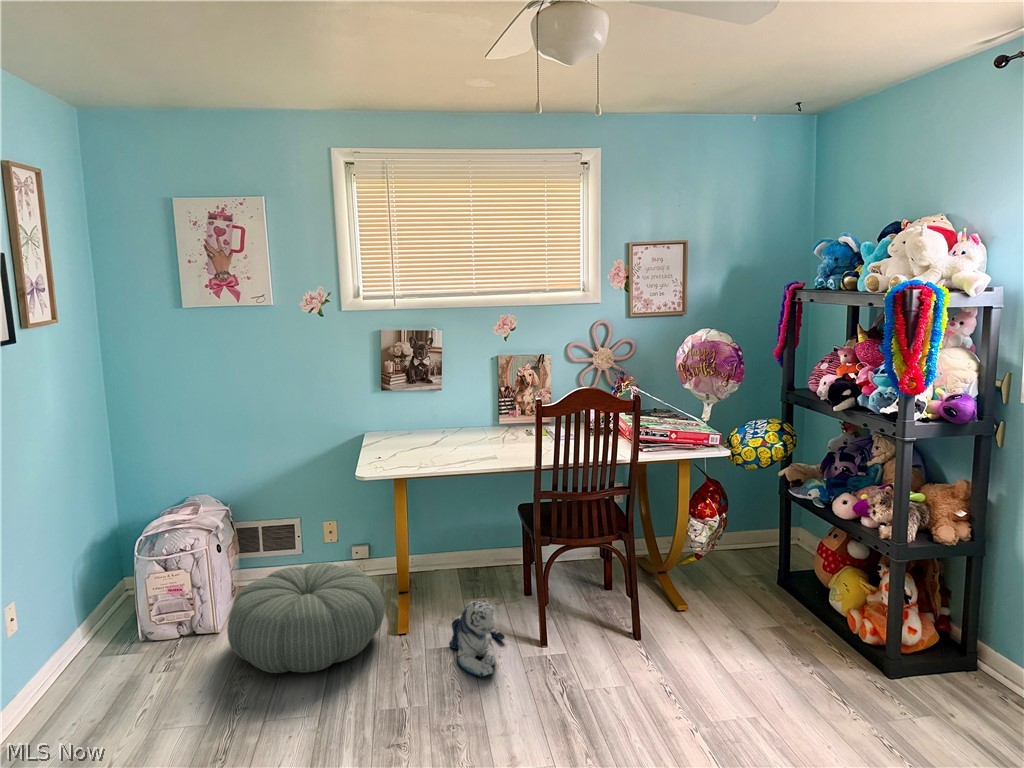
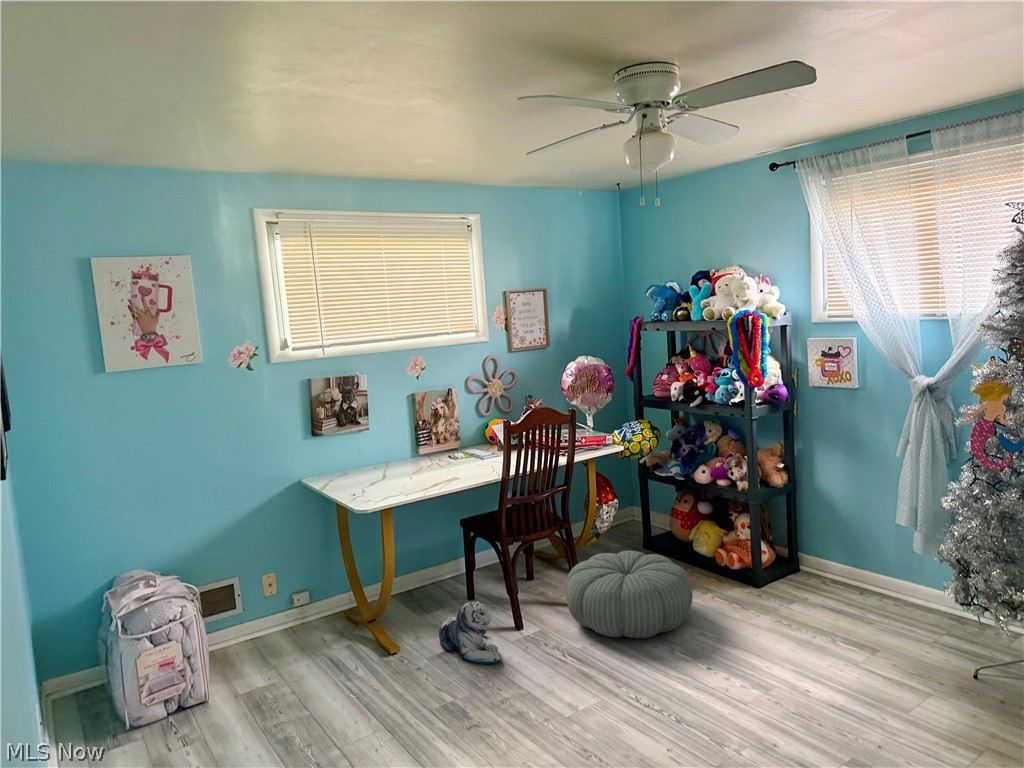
pouf: present [227,563,384,673] -> present [566,551,693,638]

